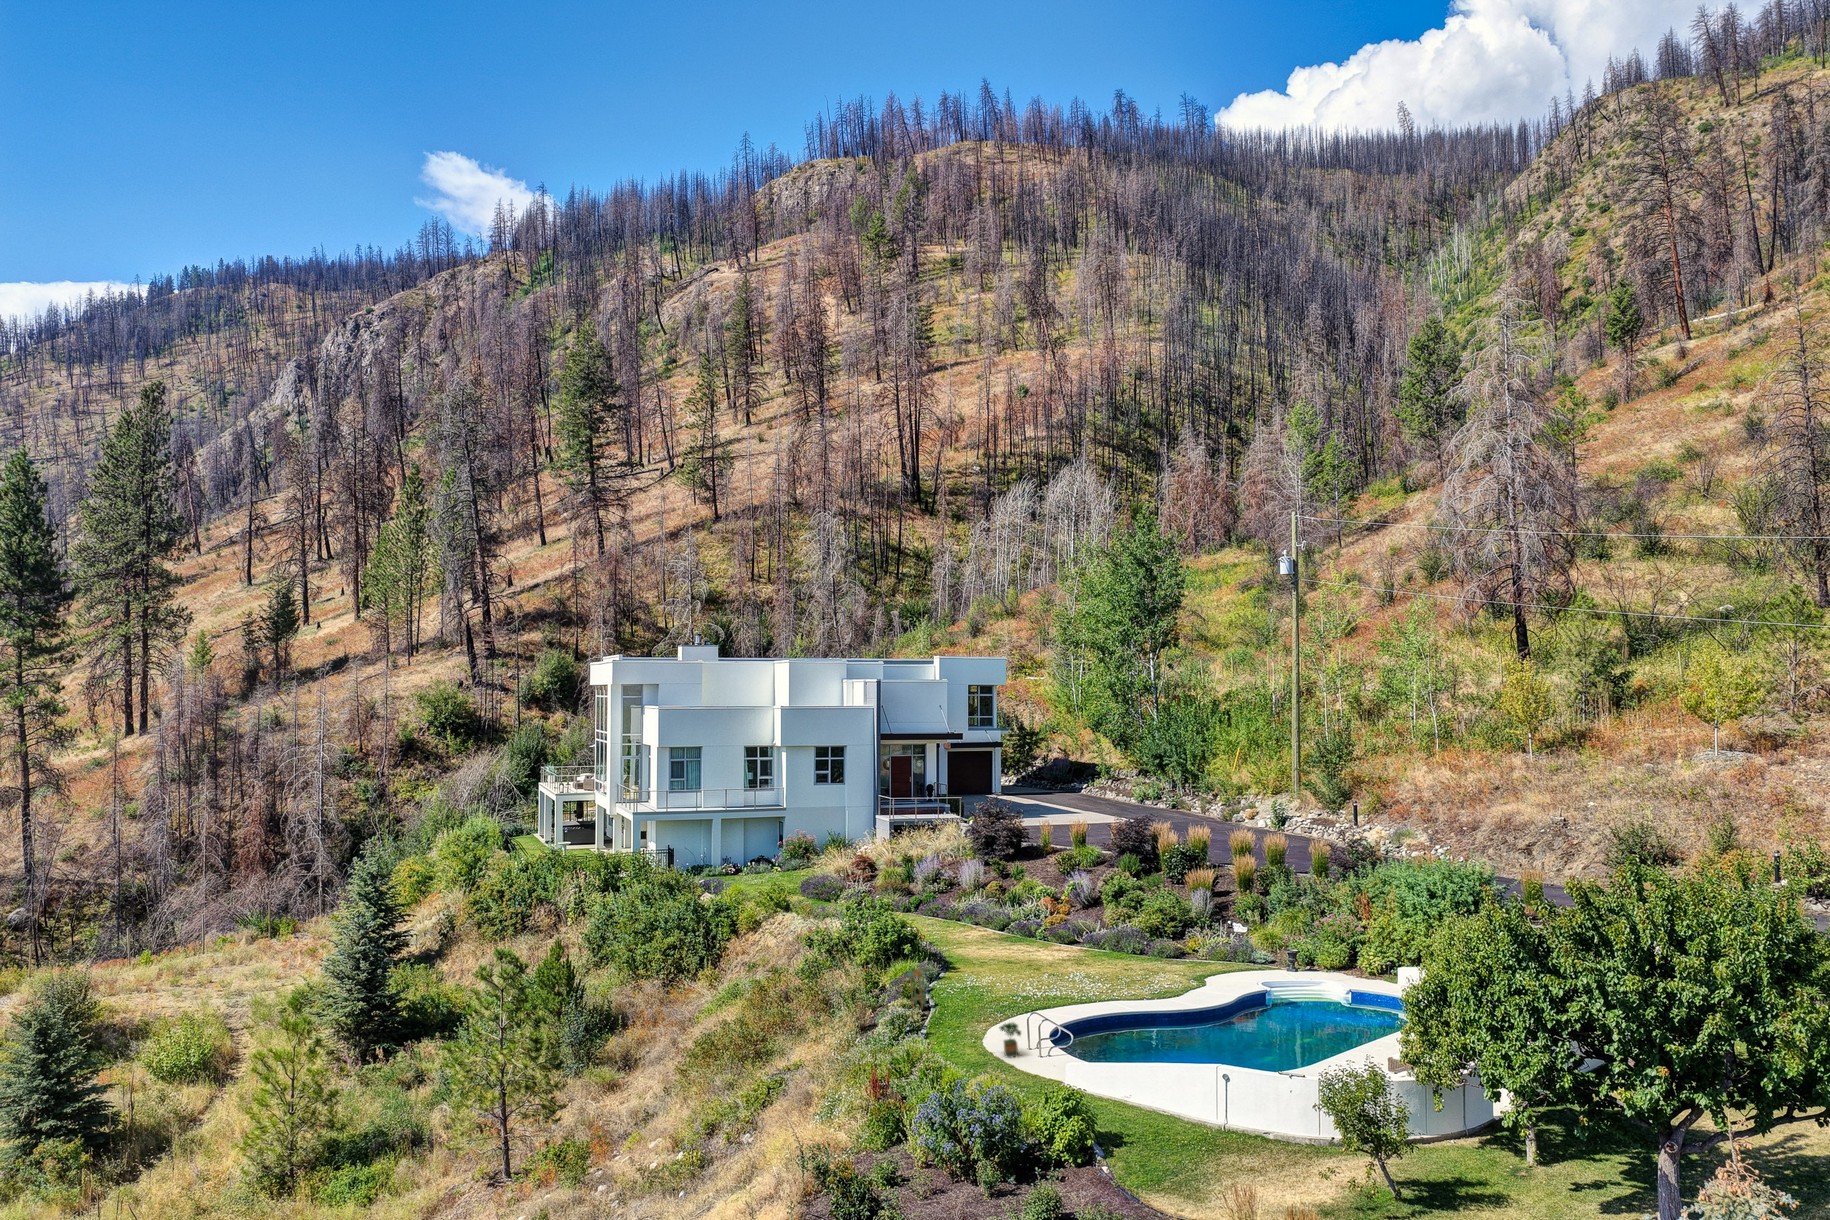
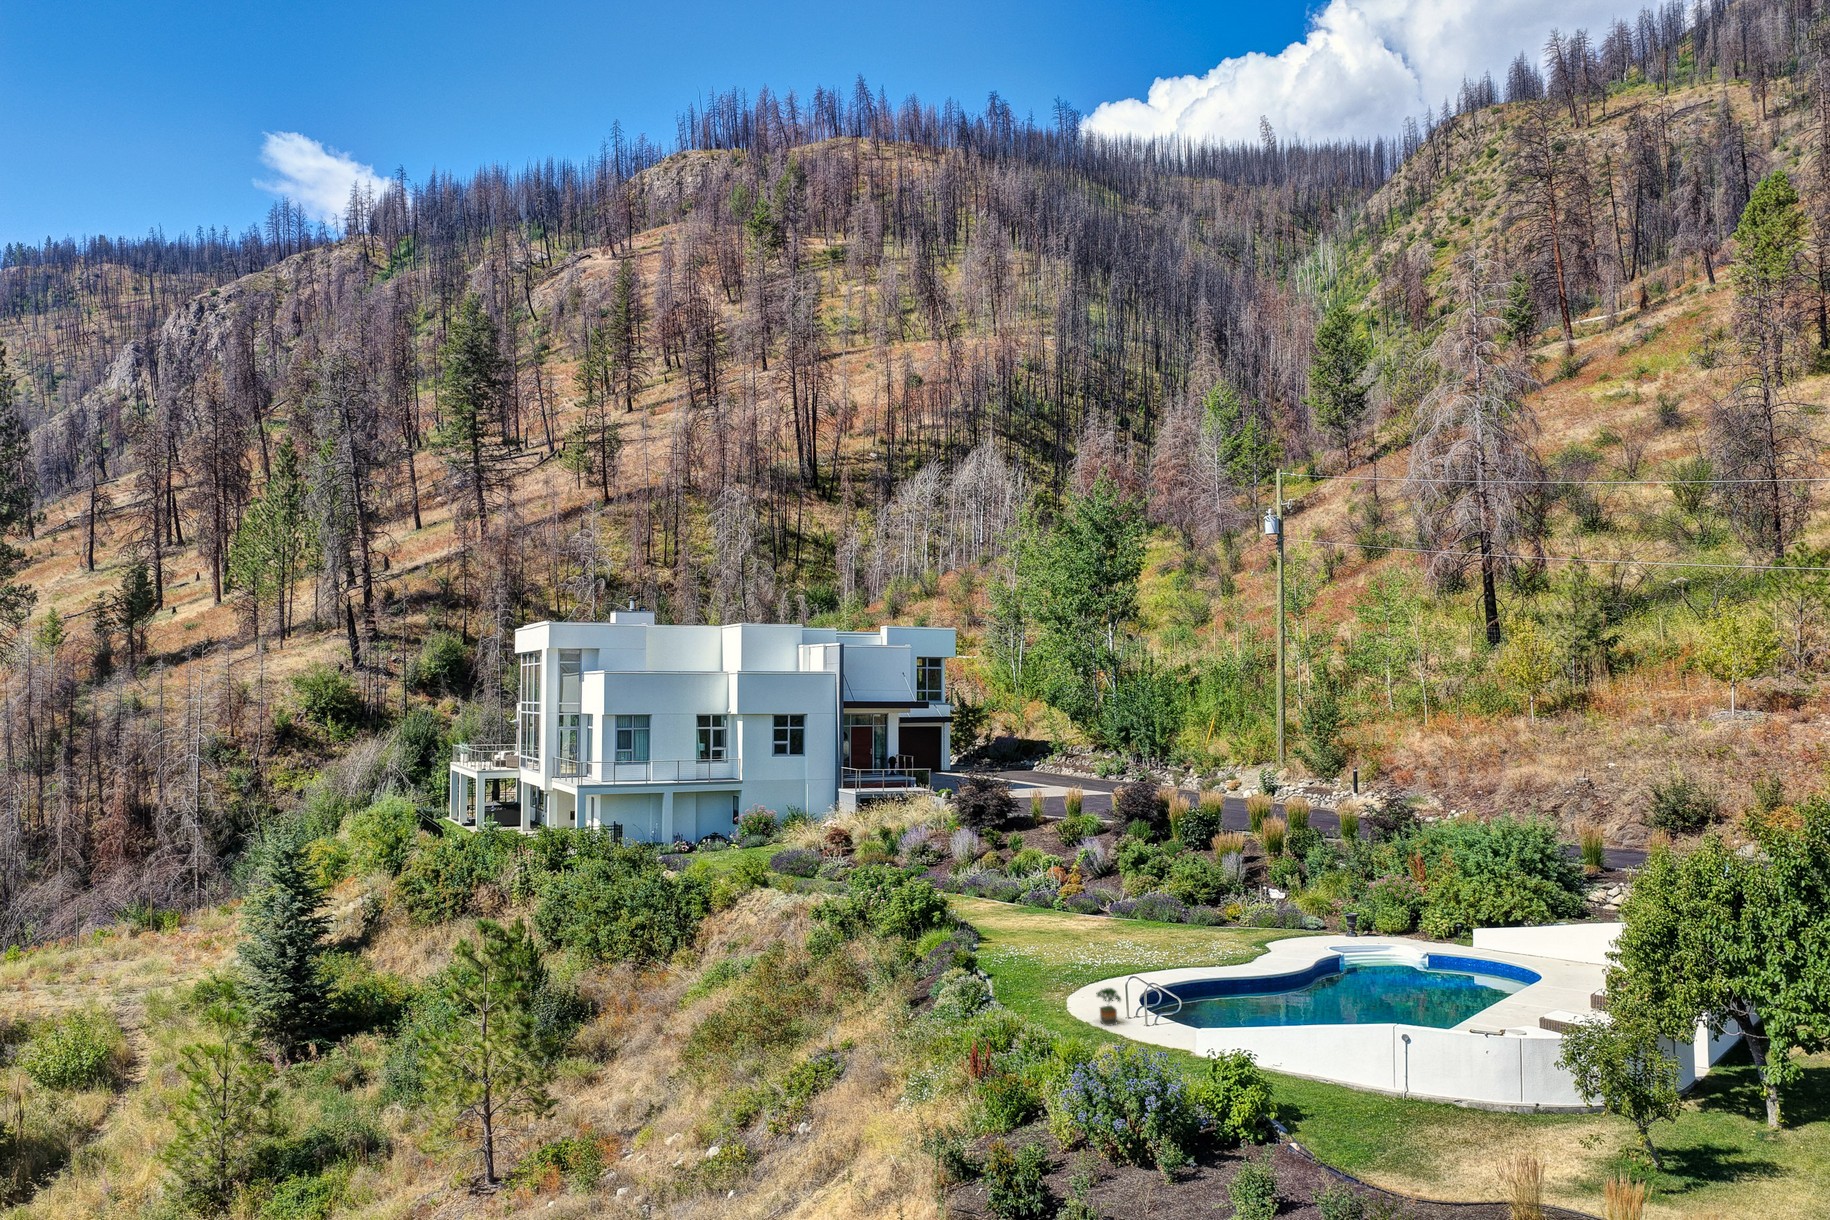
side table: present [907,969,926,1010] -> none [962,938,982,981]

